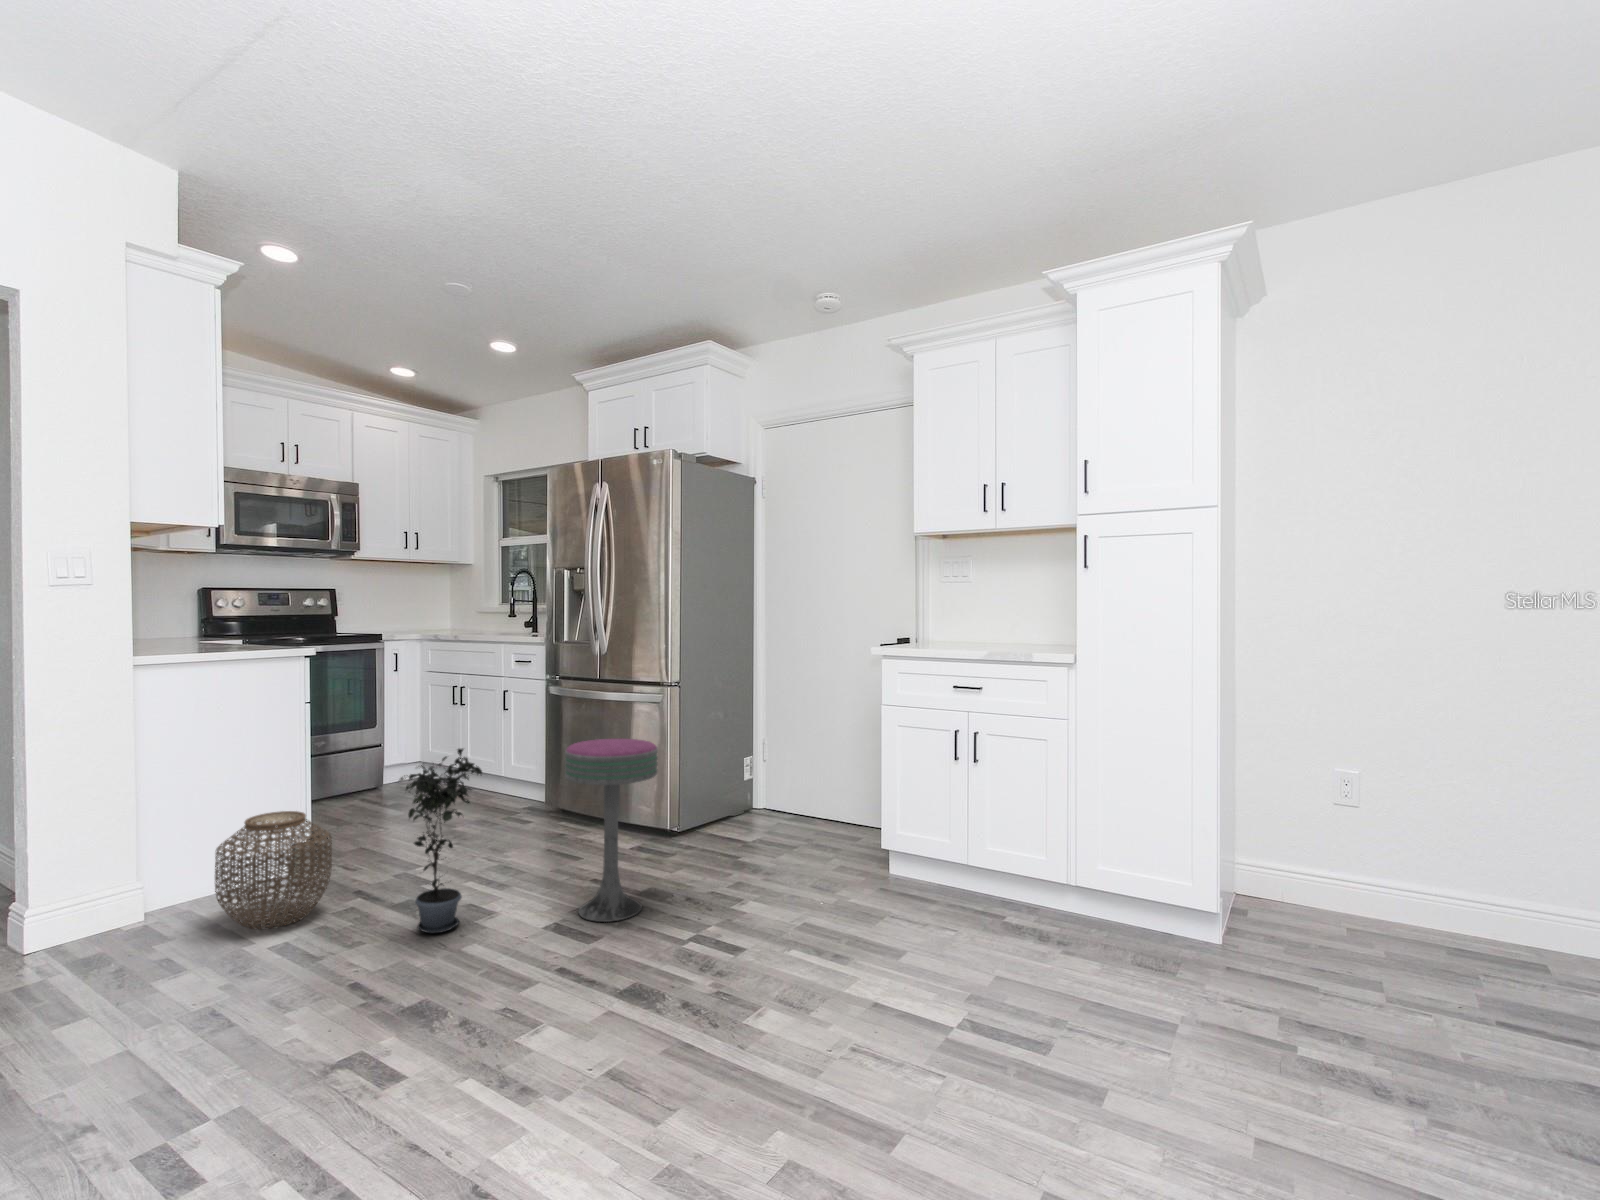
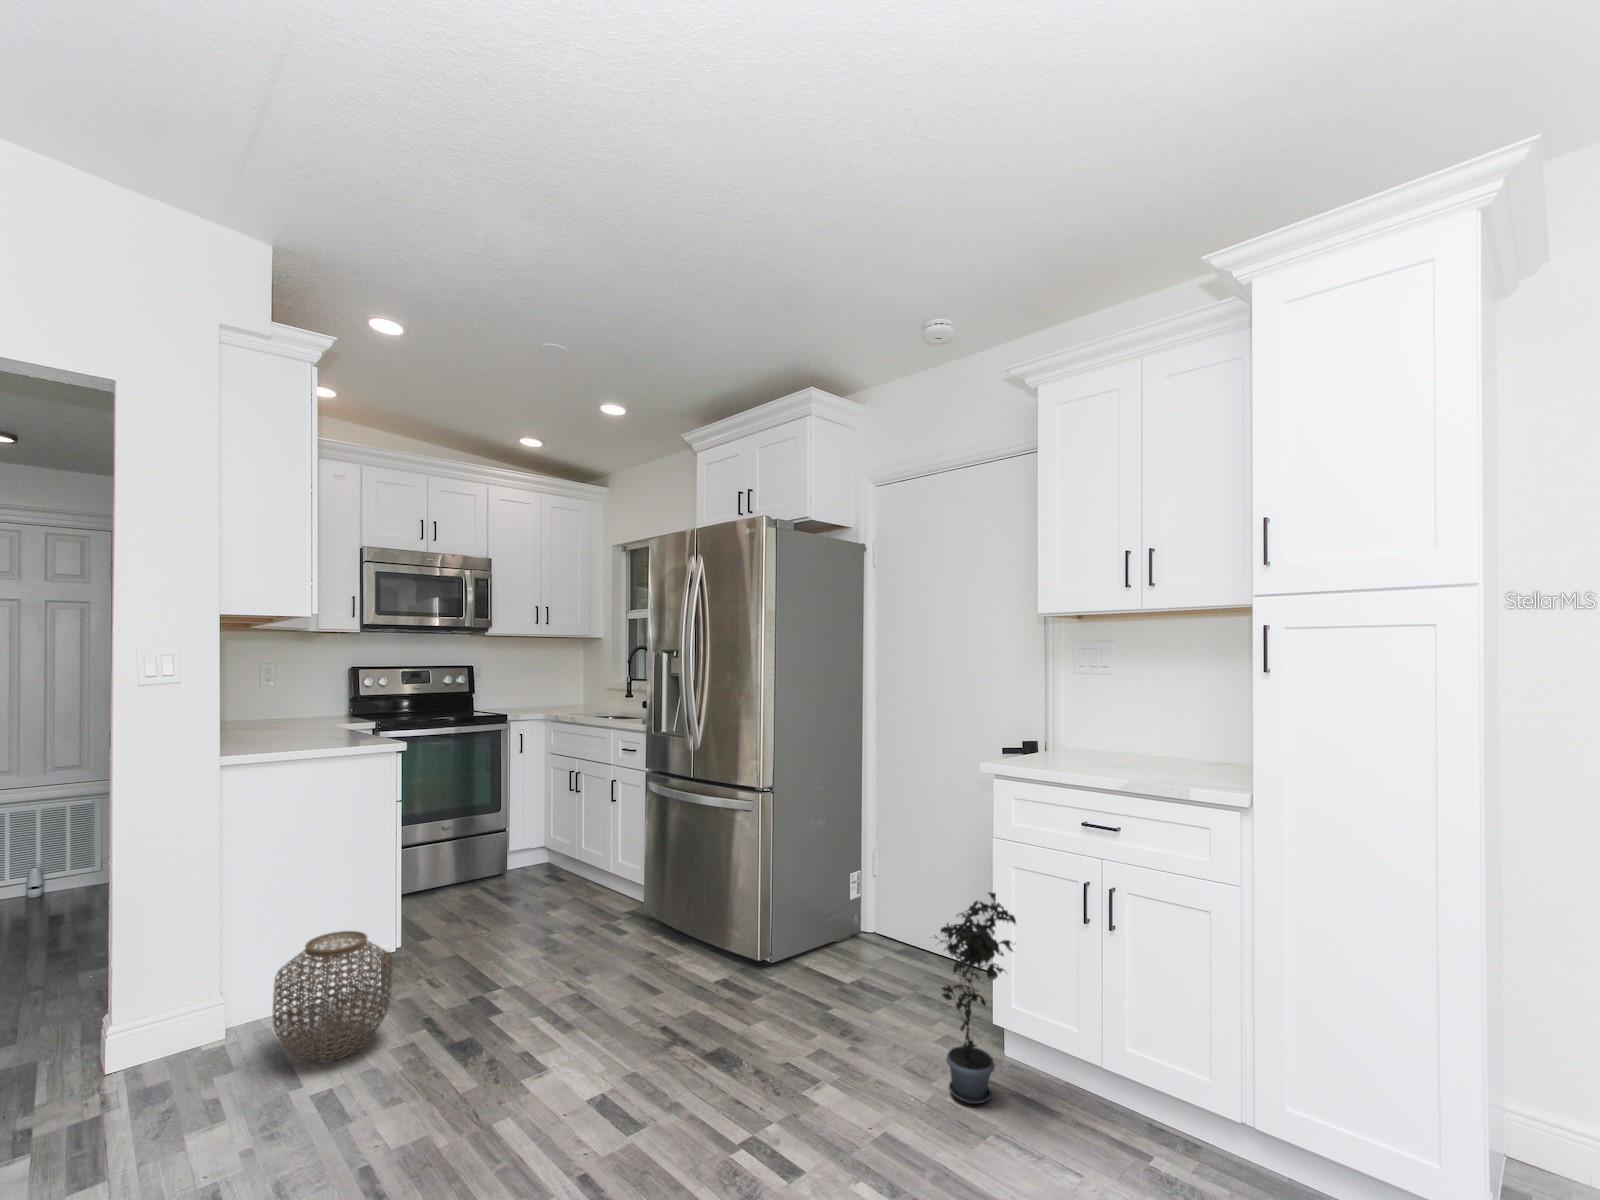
bar stool: present [565,738,658,922] -> none [618,873,723,1098]
potted plant: present [399,749,482,934] -> present [934,893,1016,1104]

